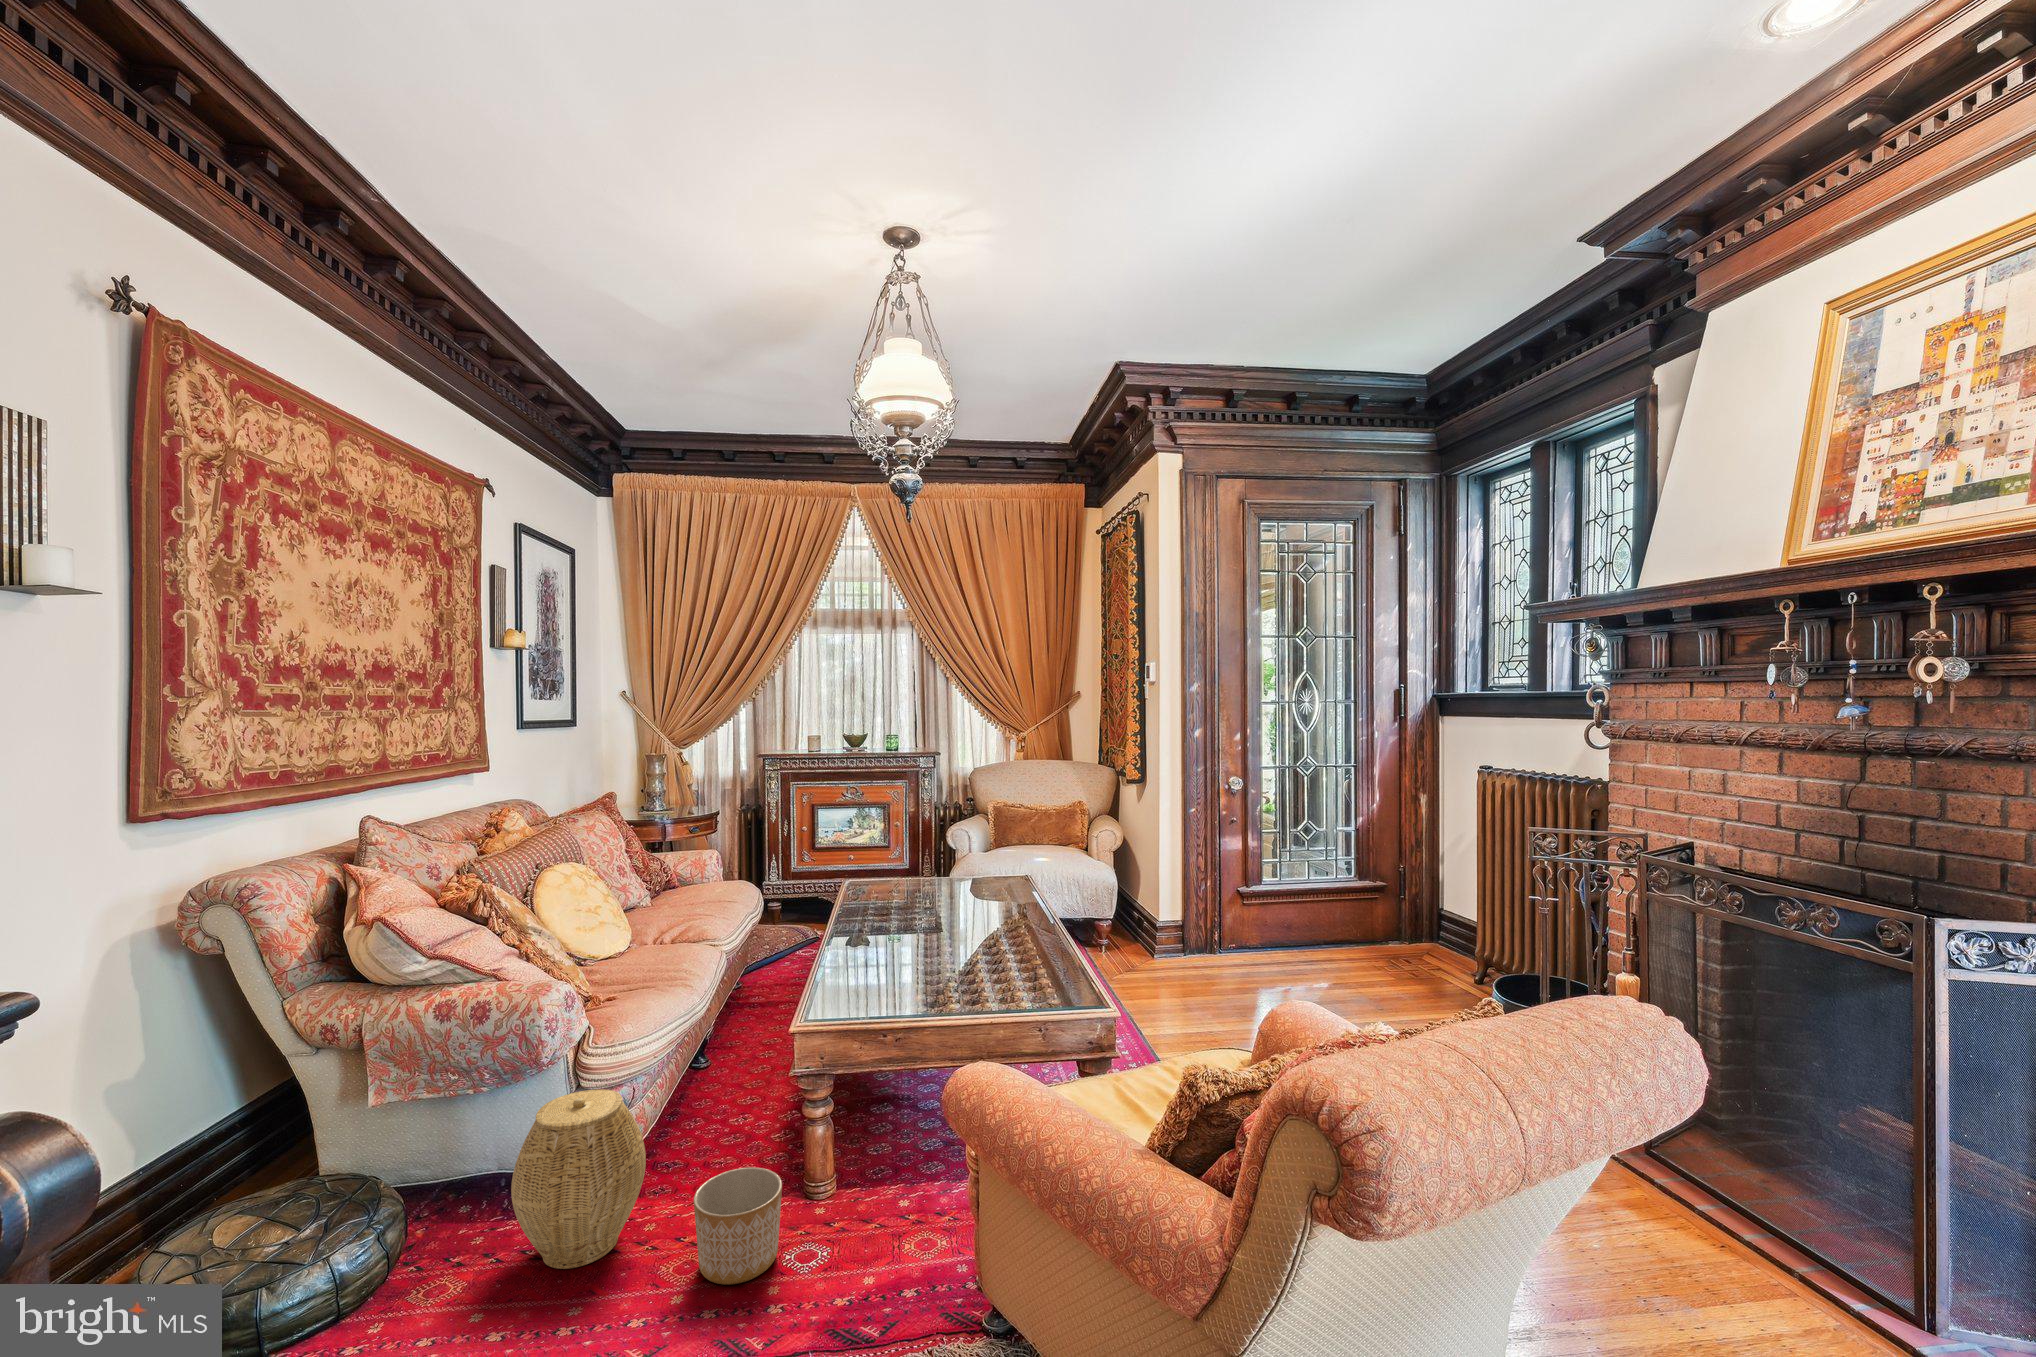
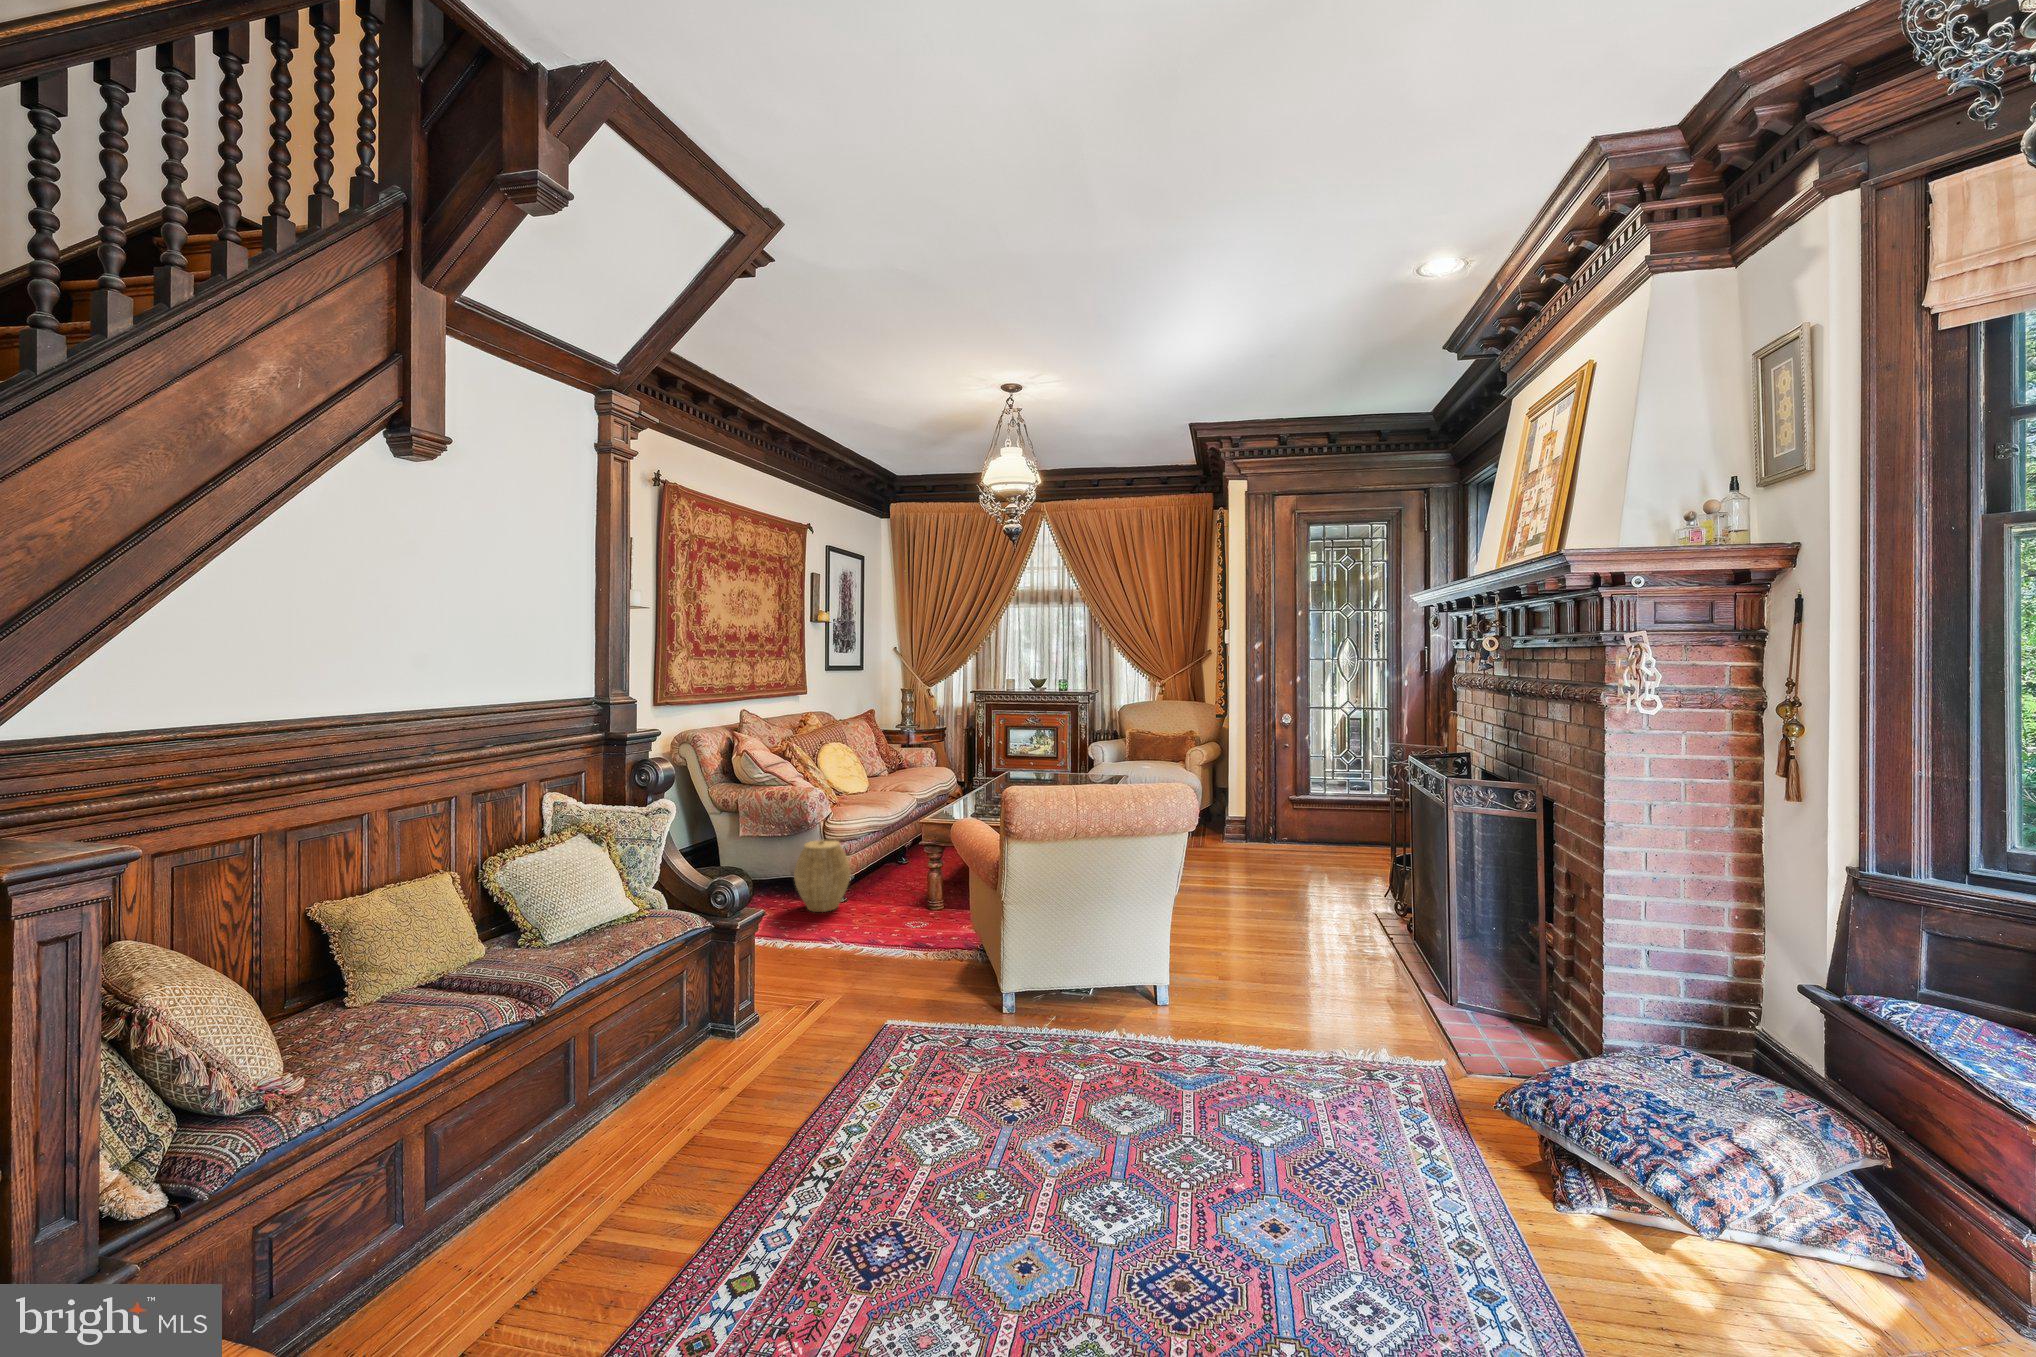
planter: present [694,1167,782,1285] -> none [863,882,903,925]

